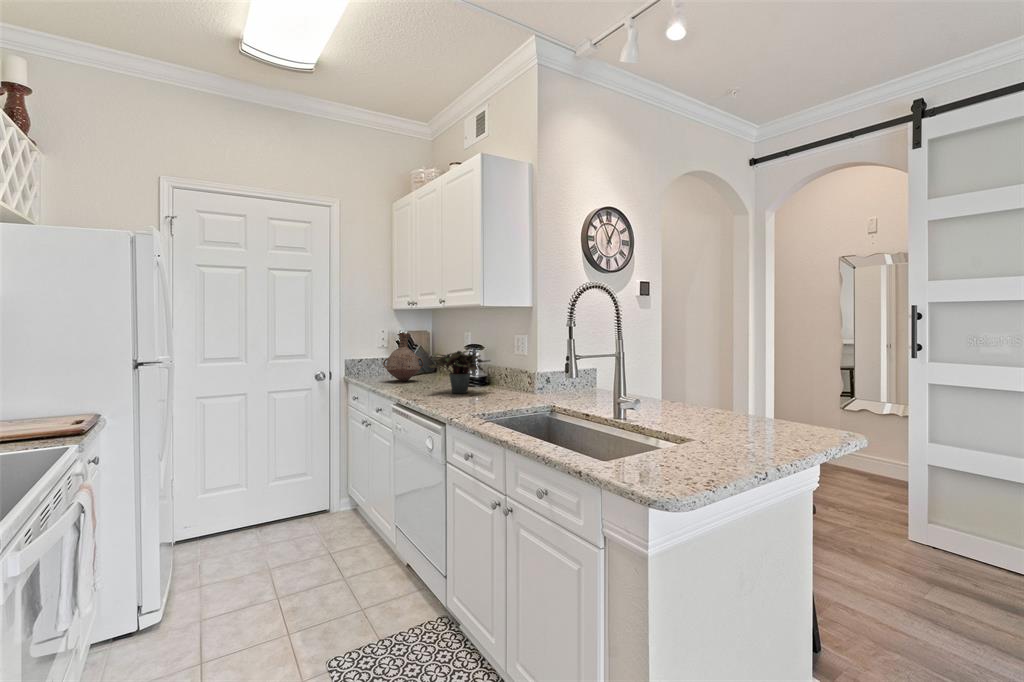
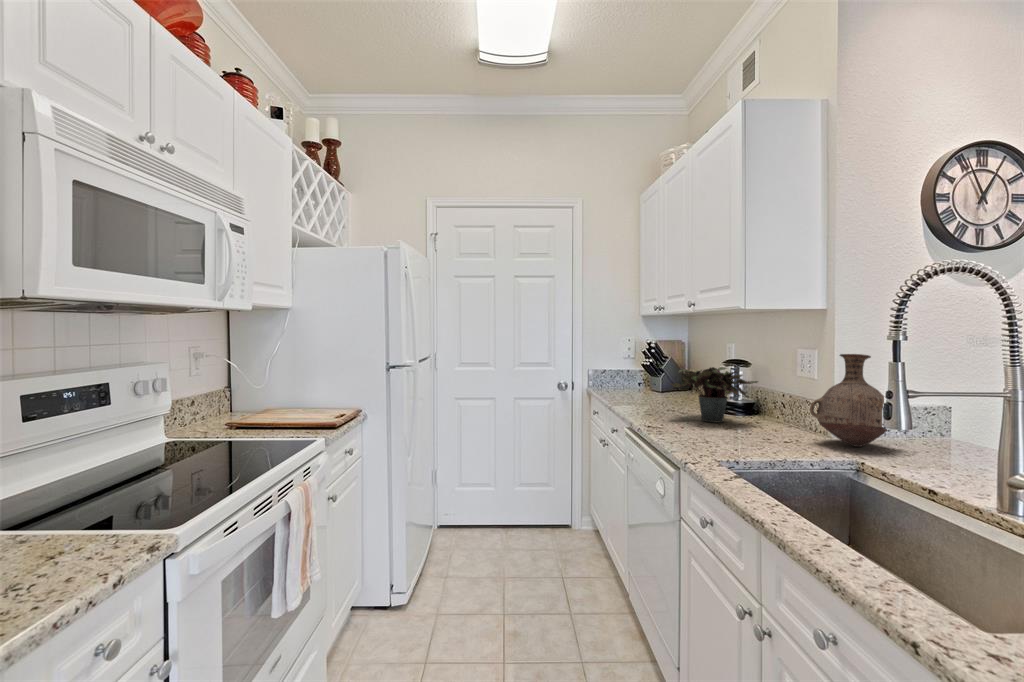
vase: present [383,334,423,381] -> present [810,354,888,447]

